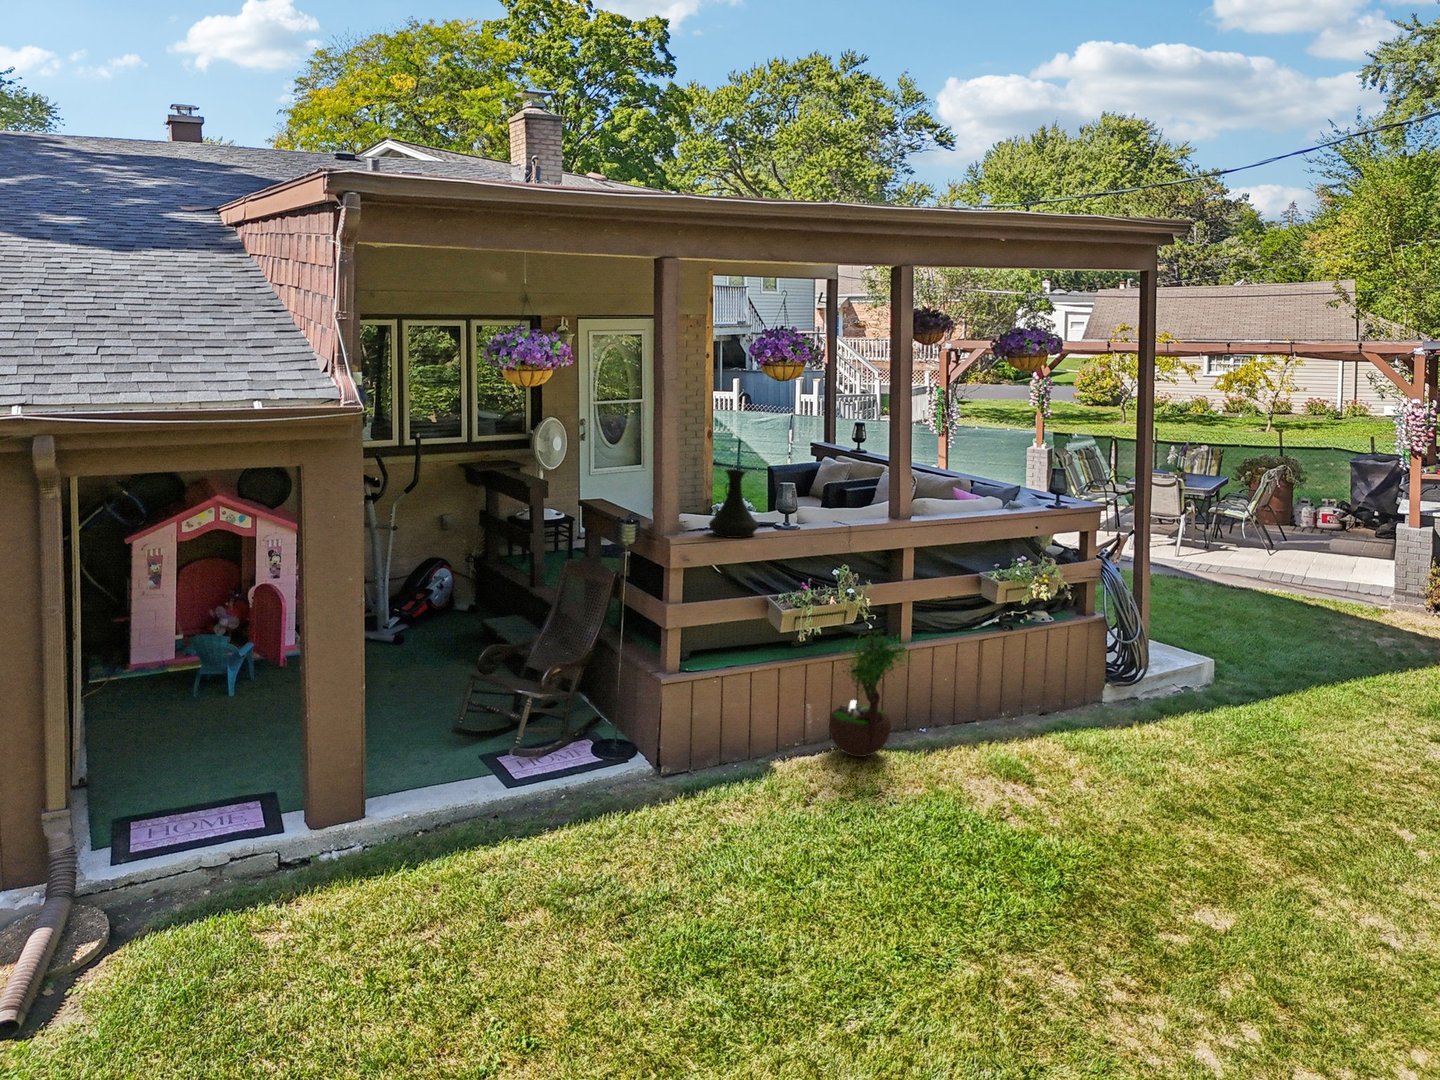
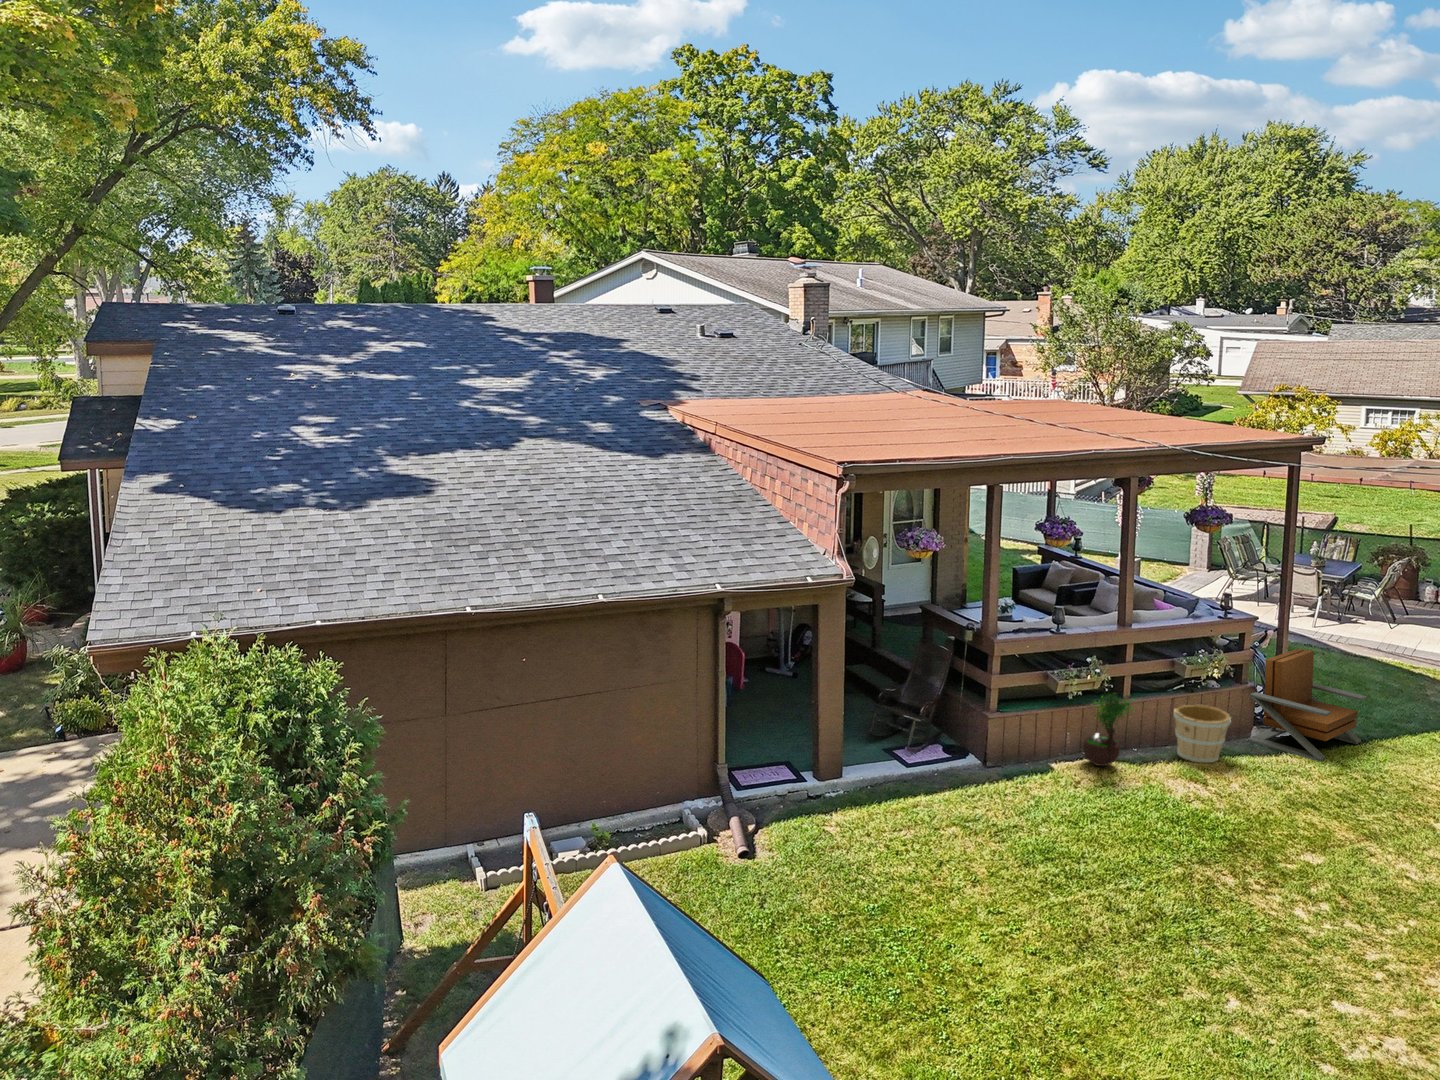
vase: present [709,469,758,538] -> none [1016,598,1046,639]
lounge chair: none [1102,562,1283,737] -> present [1248,649,1367,762]
wooden bucket: none [984,648,1077,746] -> present [1174,704,1231,763]

